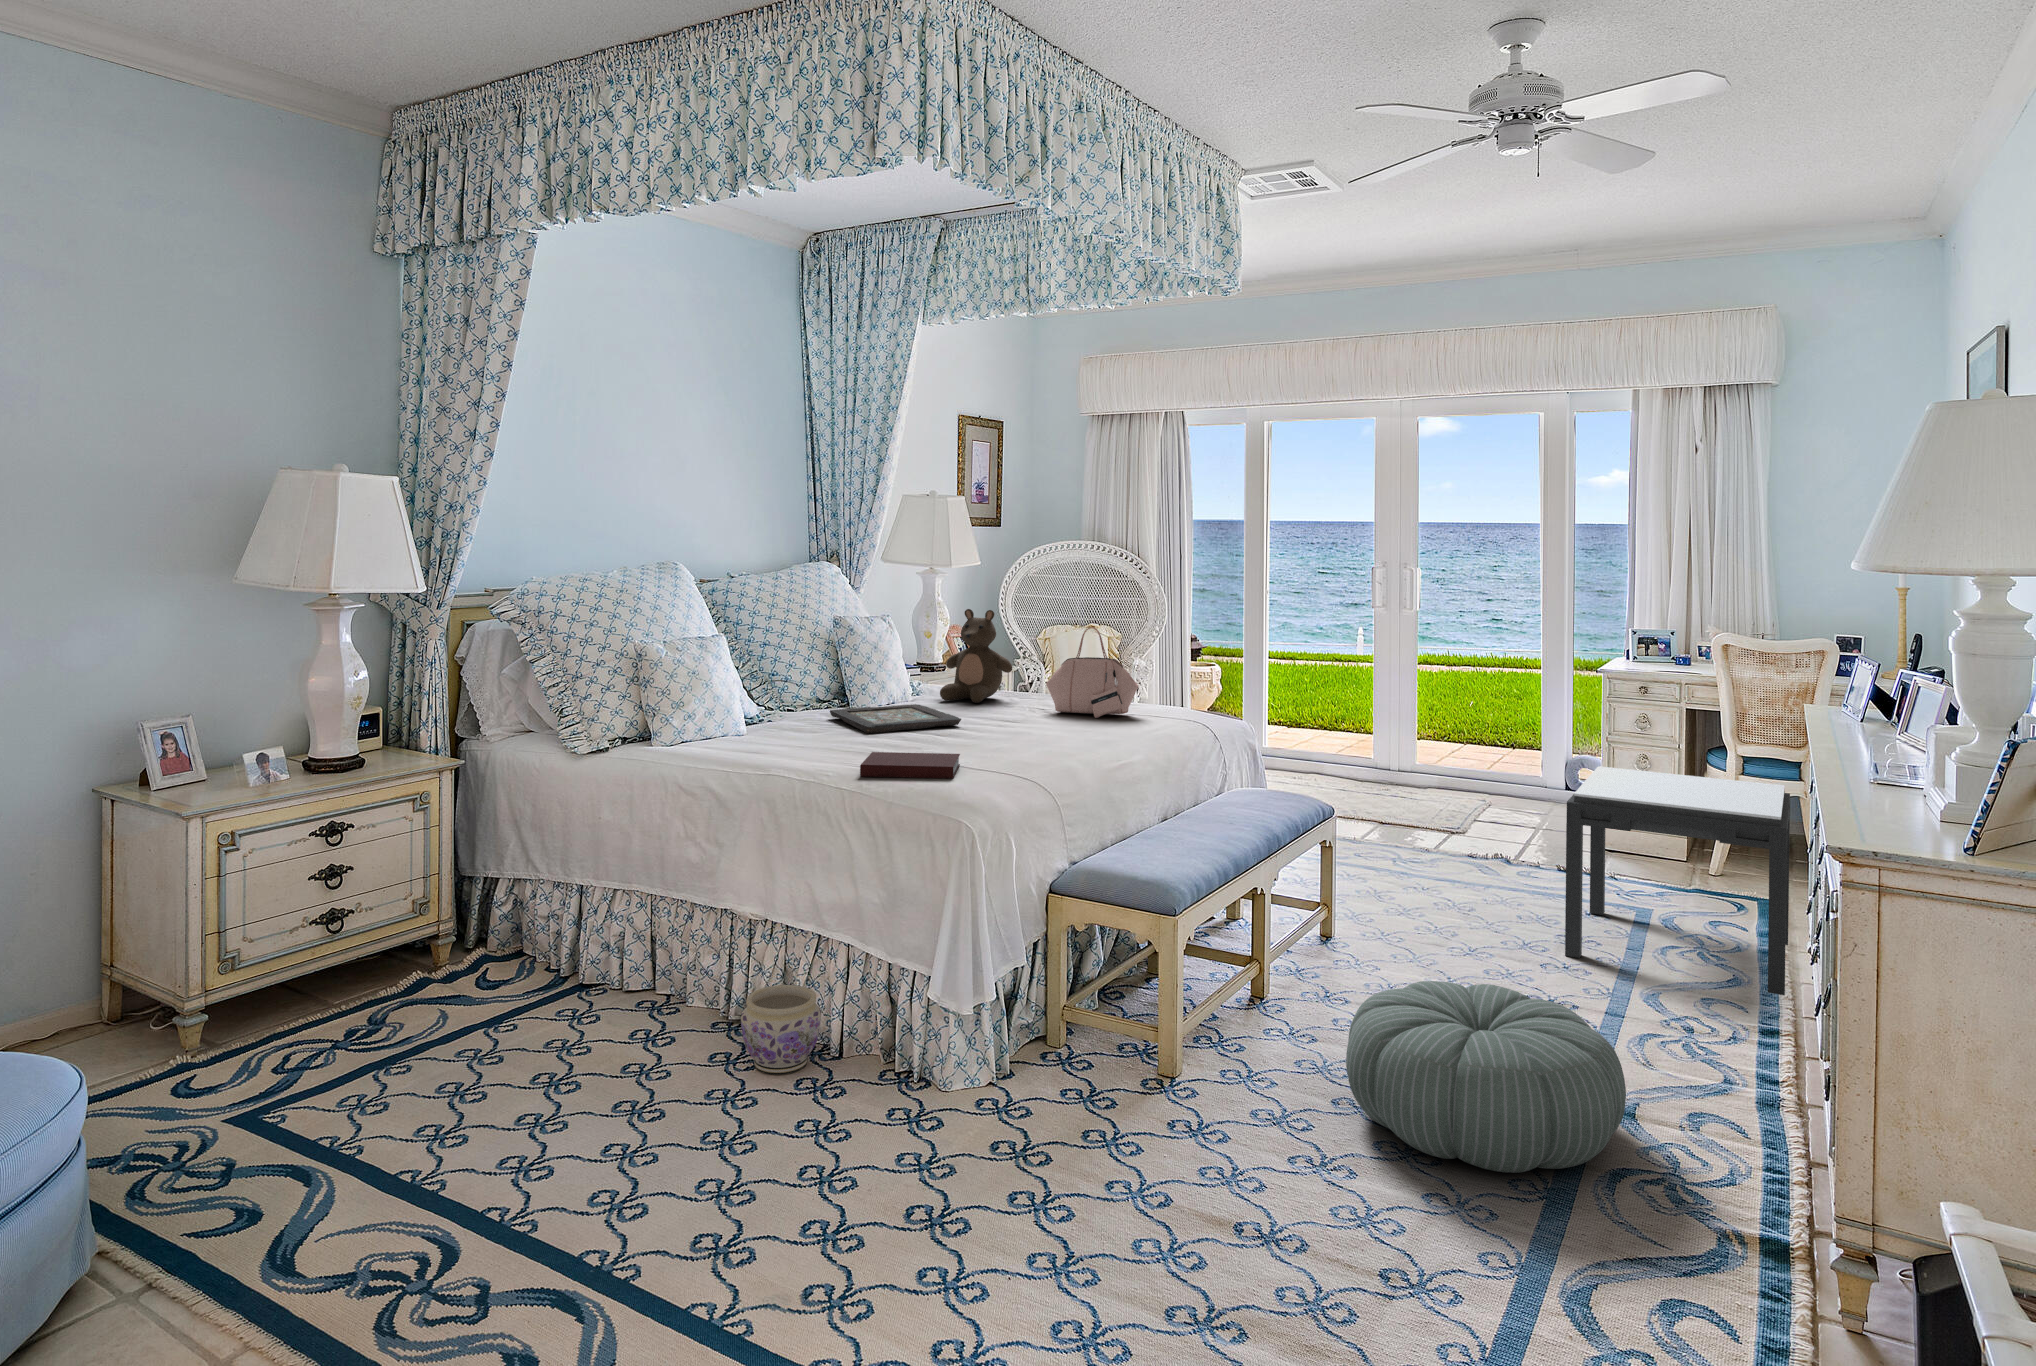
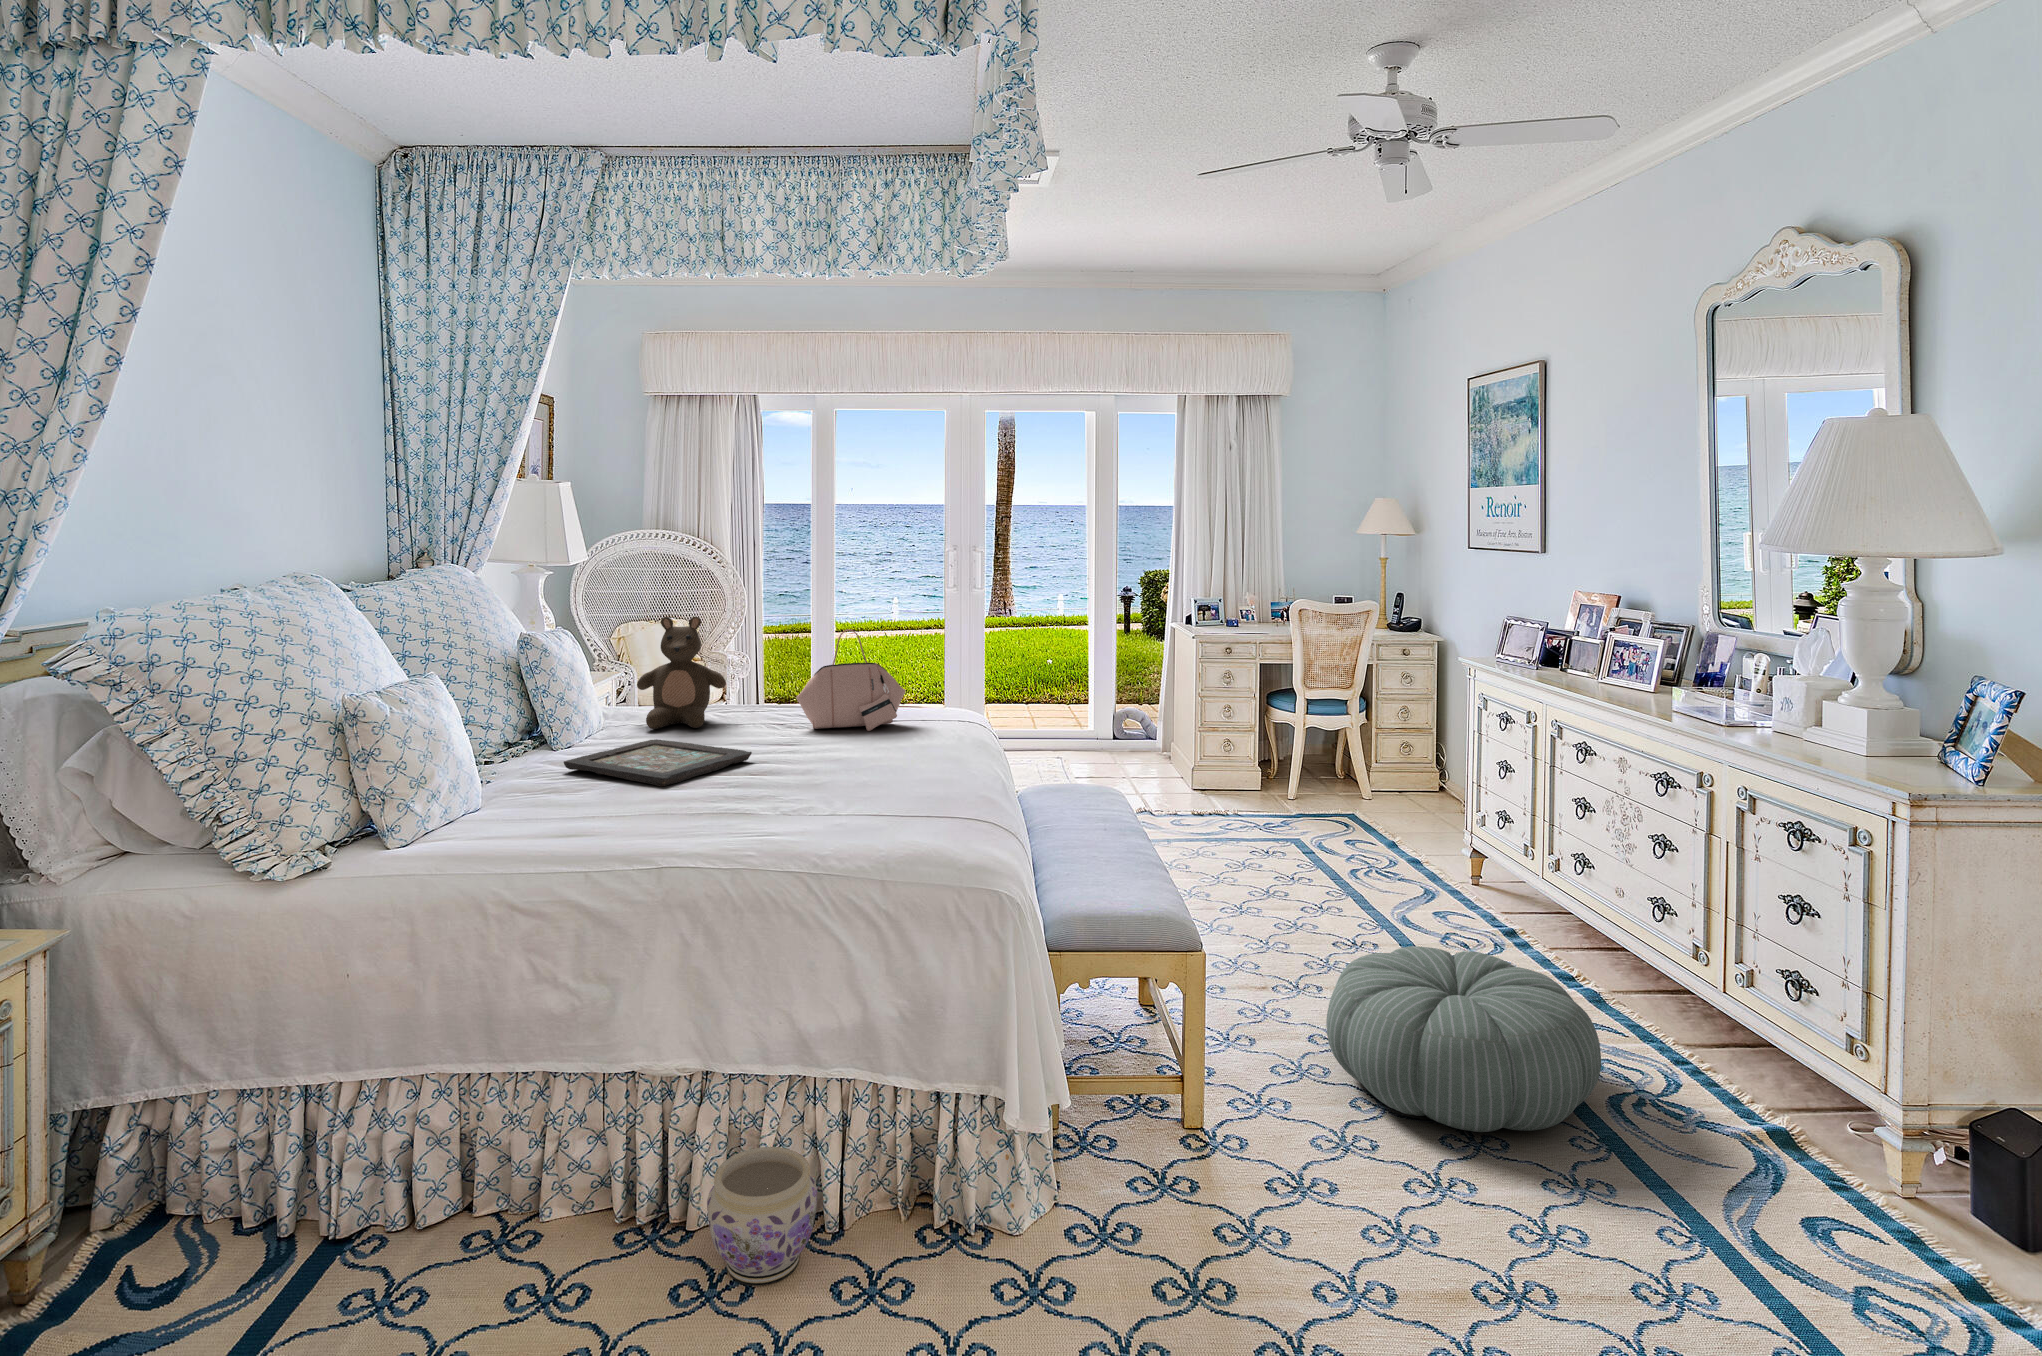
notebook: present [860,752,960,778] -> none [773,800,914,850]
side table: present [1565,766,1790,995] -> none [1259,721,1466,897]

